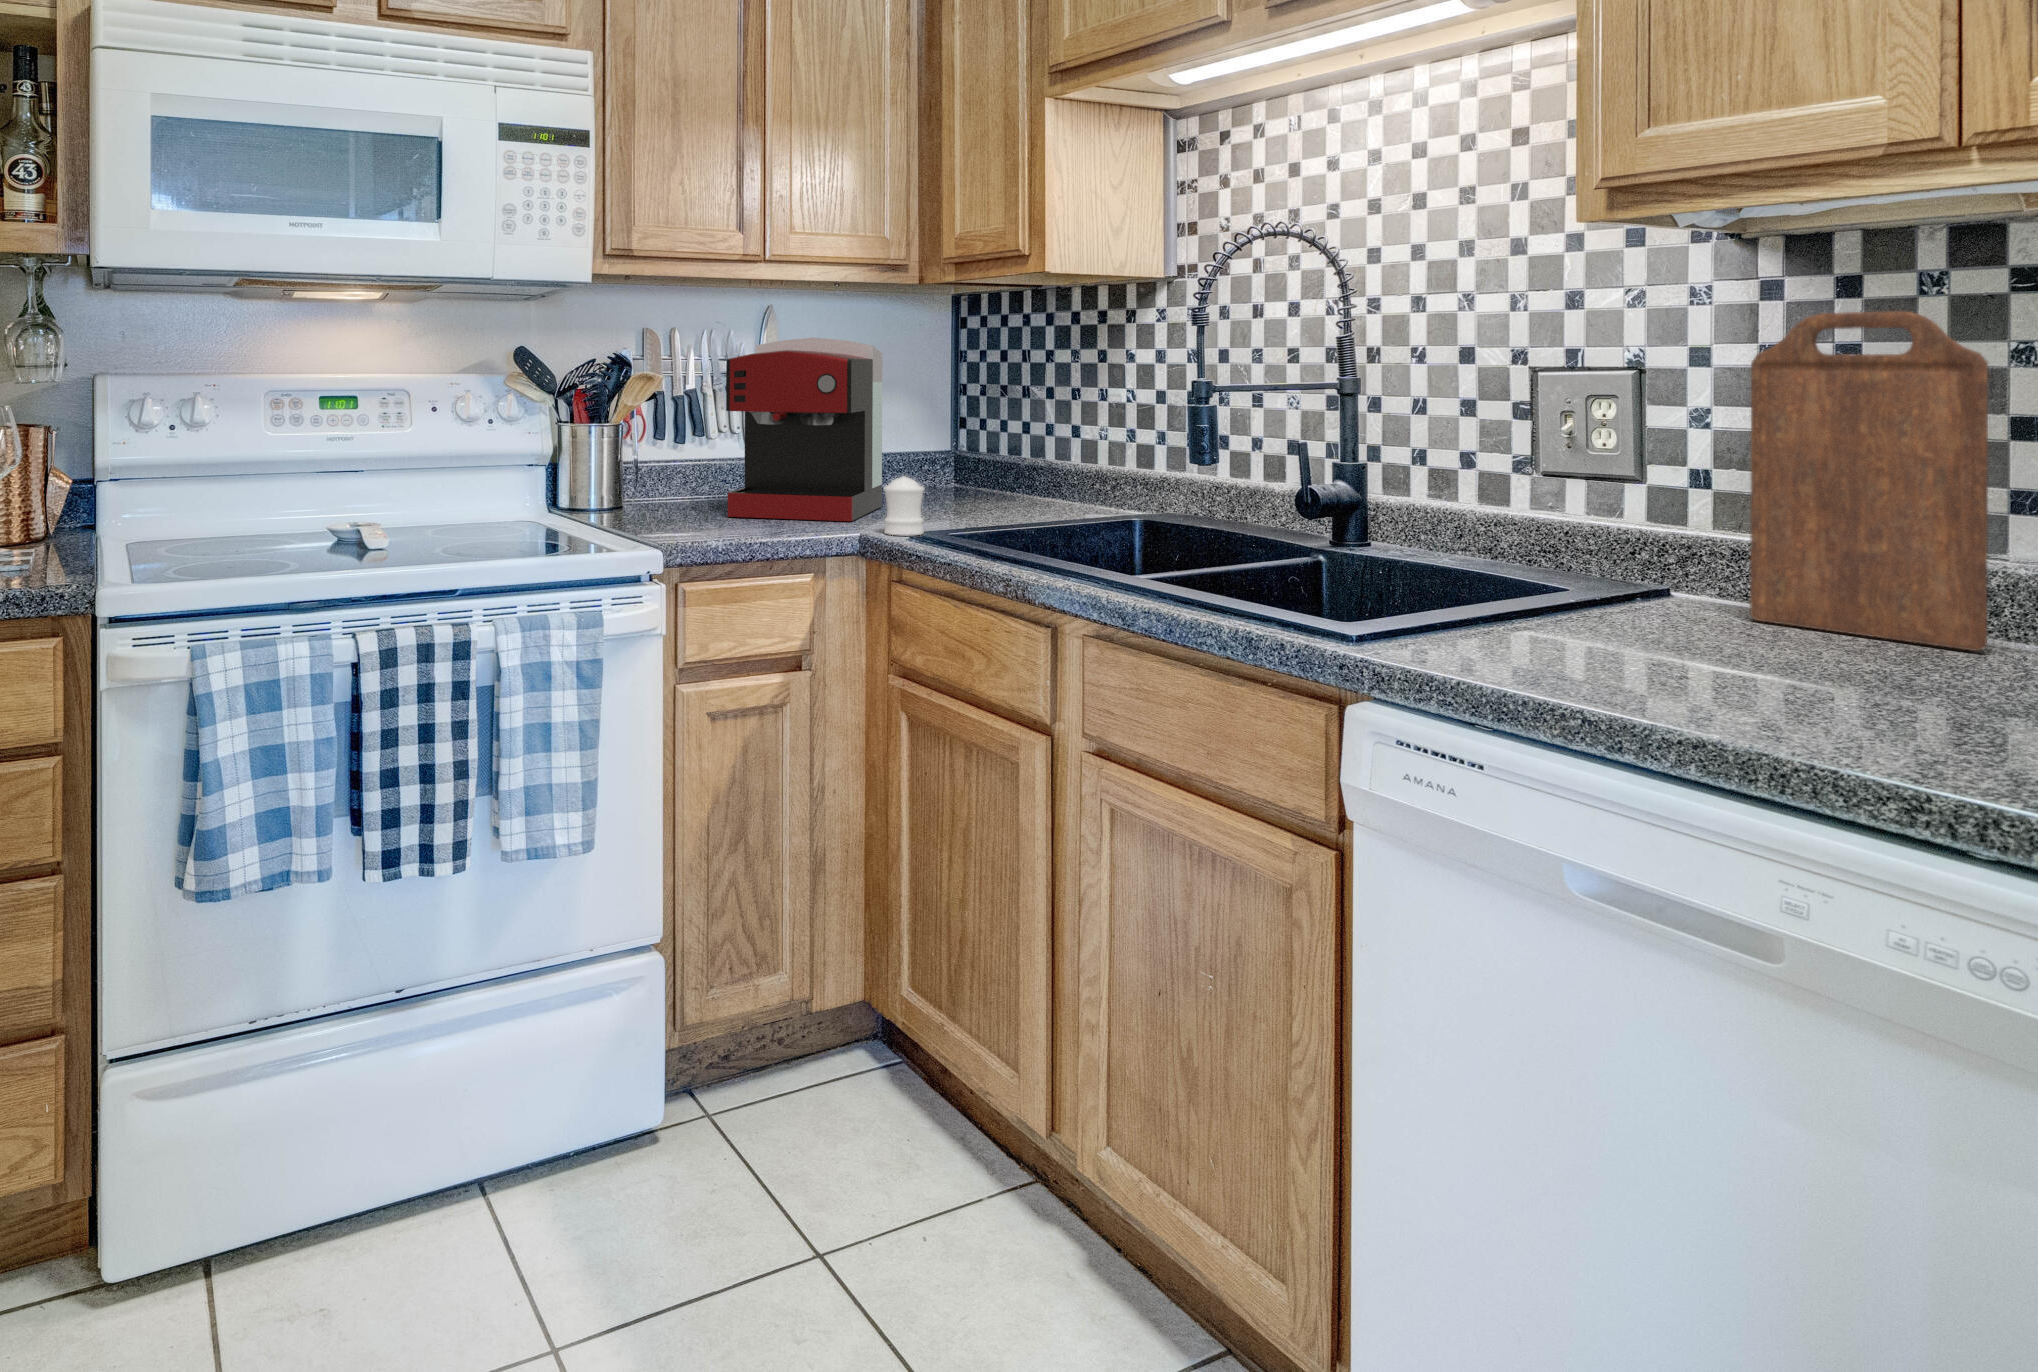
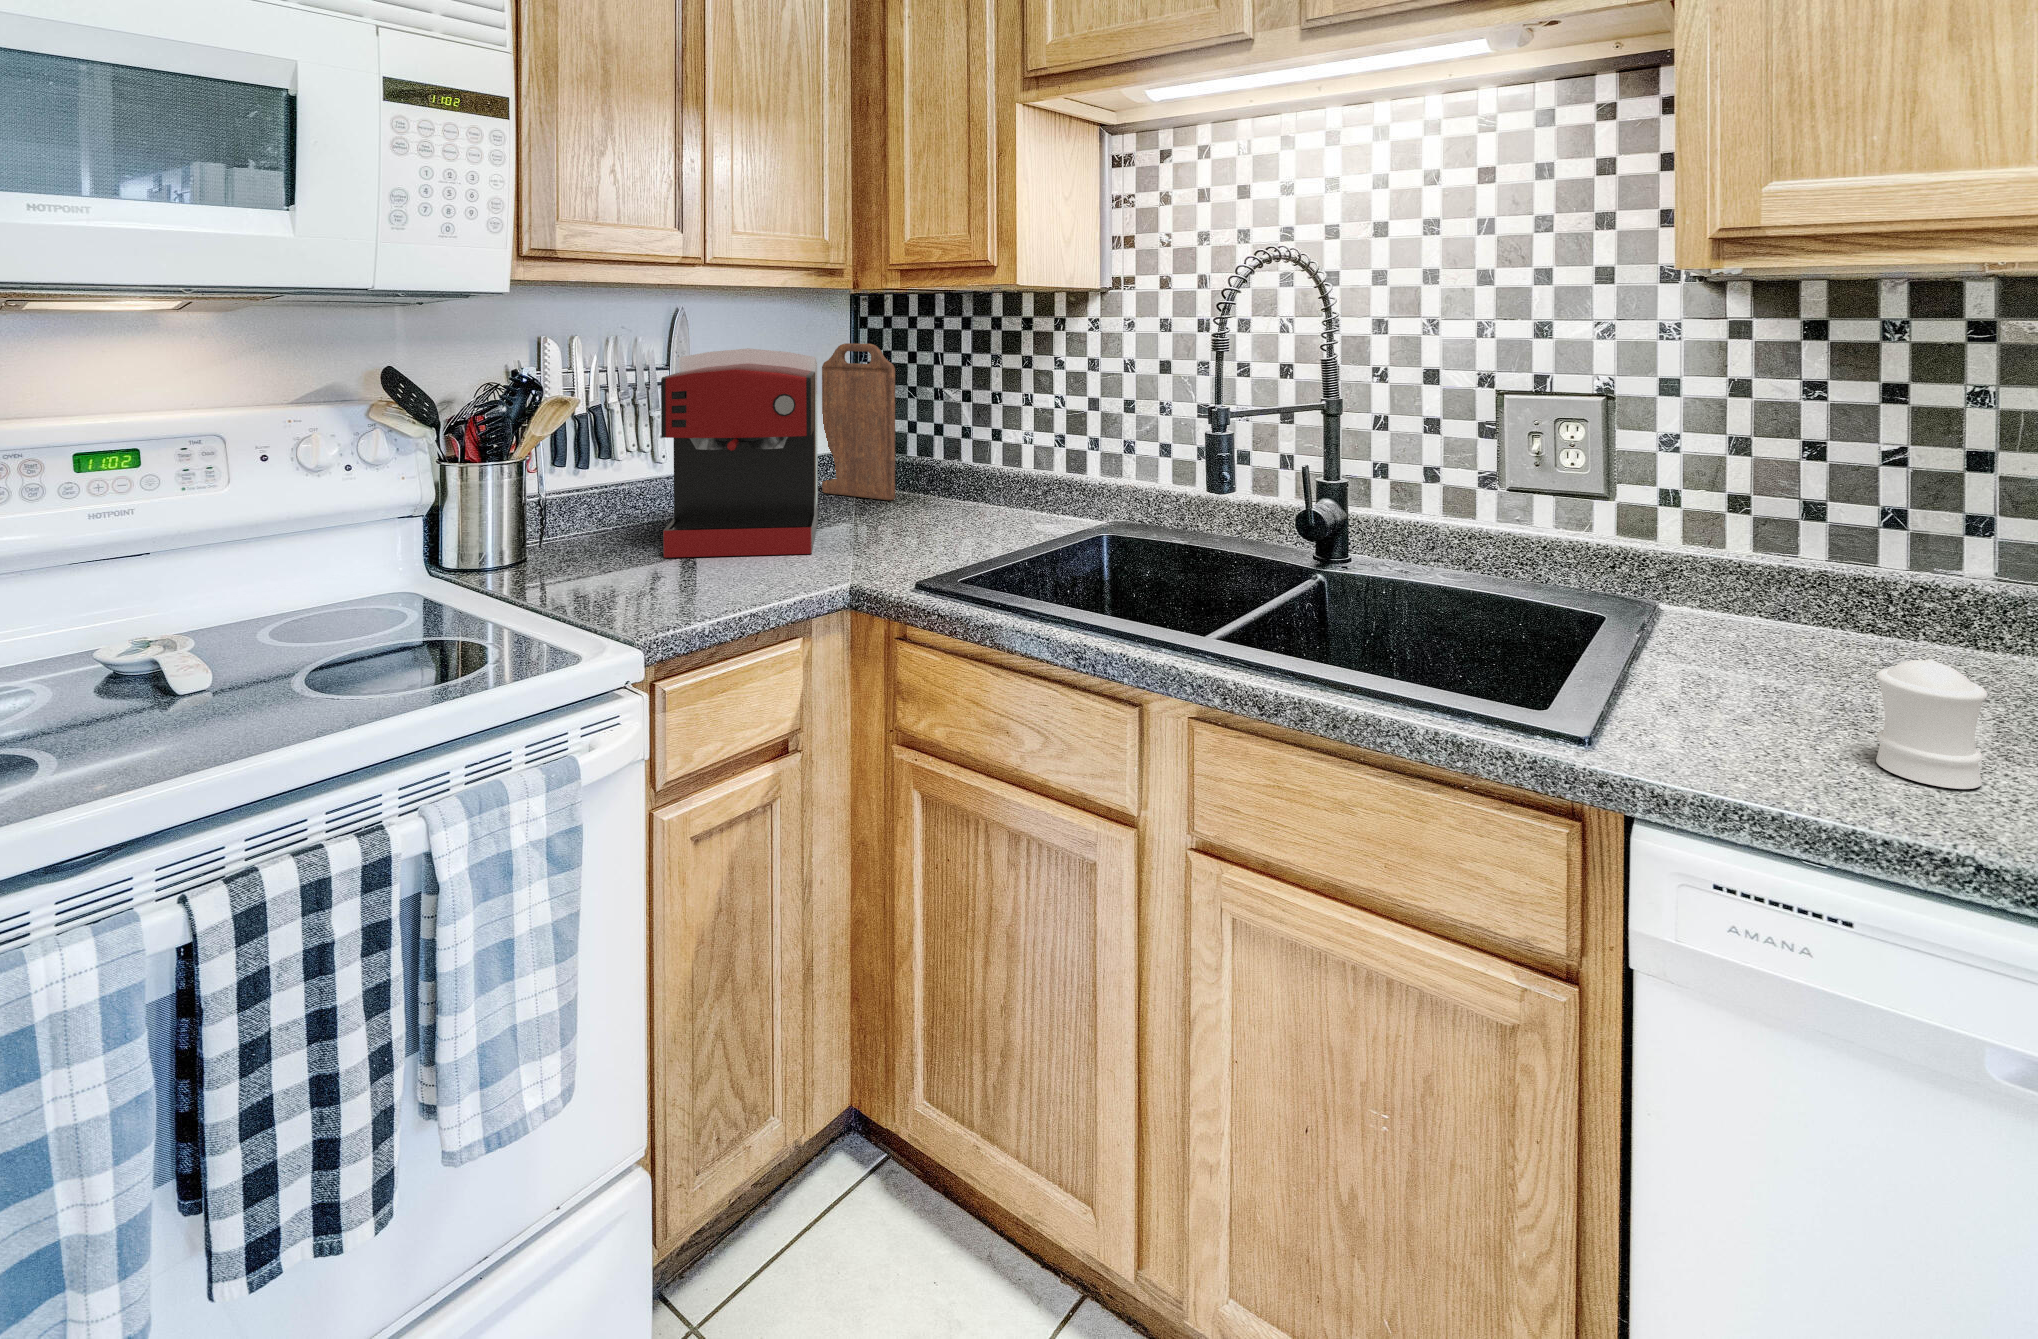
cutting board: present [1750,311,1988,651] -> present [822,343,895,500]
salt shaker: present [884,476,924,535] -> present [1876,659,1988,789]

